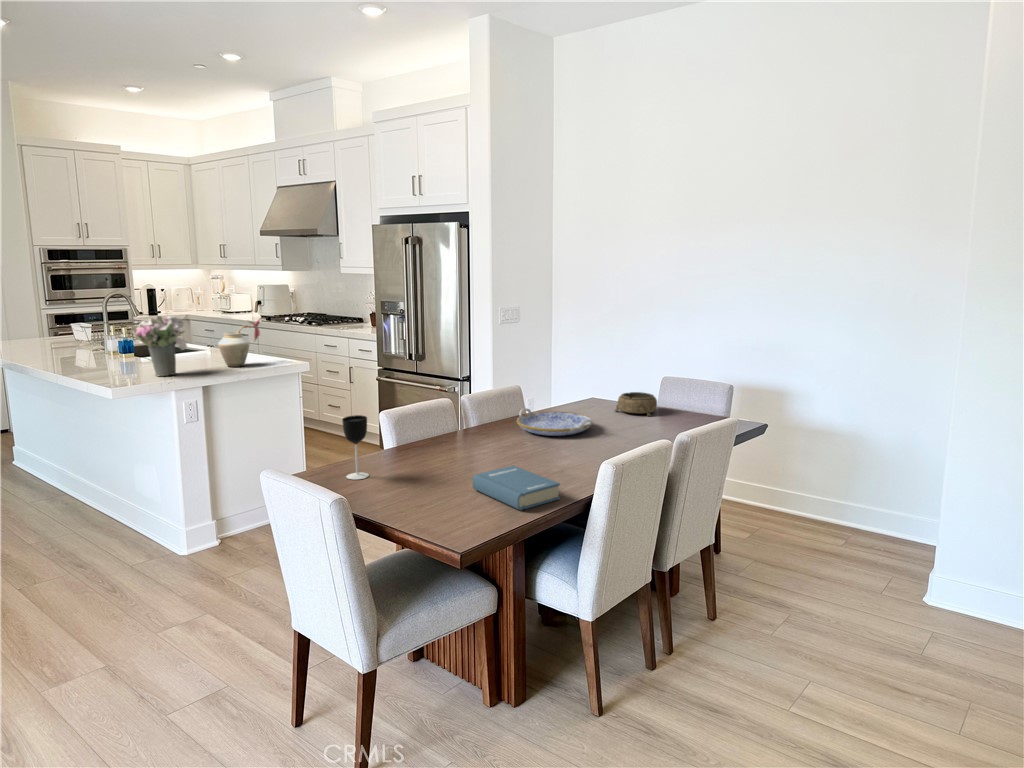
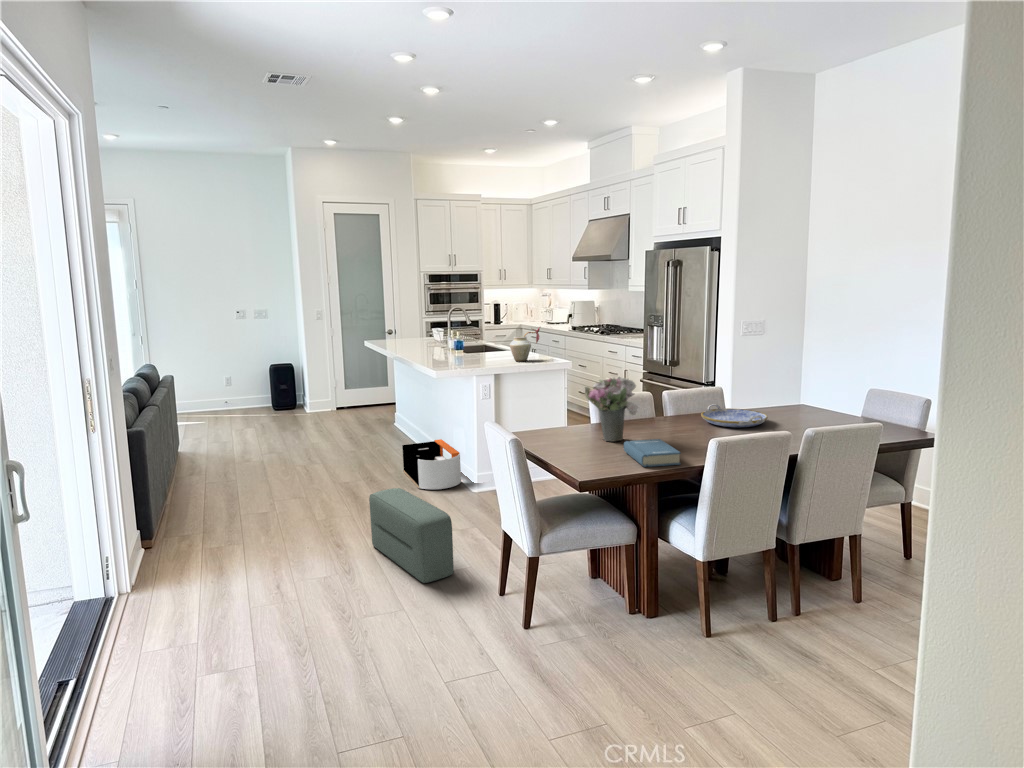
flower bouquet: present [132,316,187,376] -> present [585,377,638,442]
decorative bowl: present [615,392,657,416] -> none [806,399,848,421]
wine glass: present [342,415,369,479] -> none [547,394,564,438]
storage bin: none [45,485,155,567] -> present [402,439,461,489]
pouf: none [21,584,202,739] -> present [369,488,454,583]

